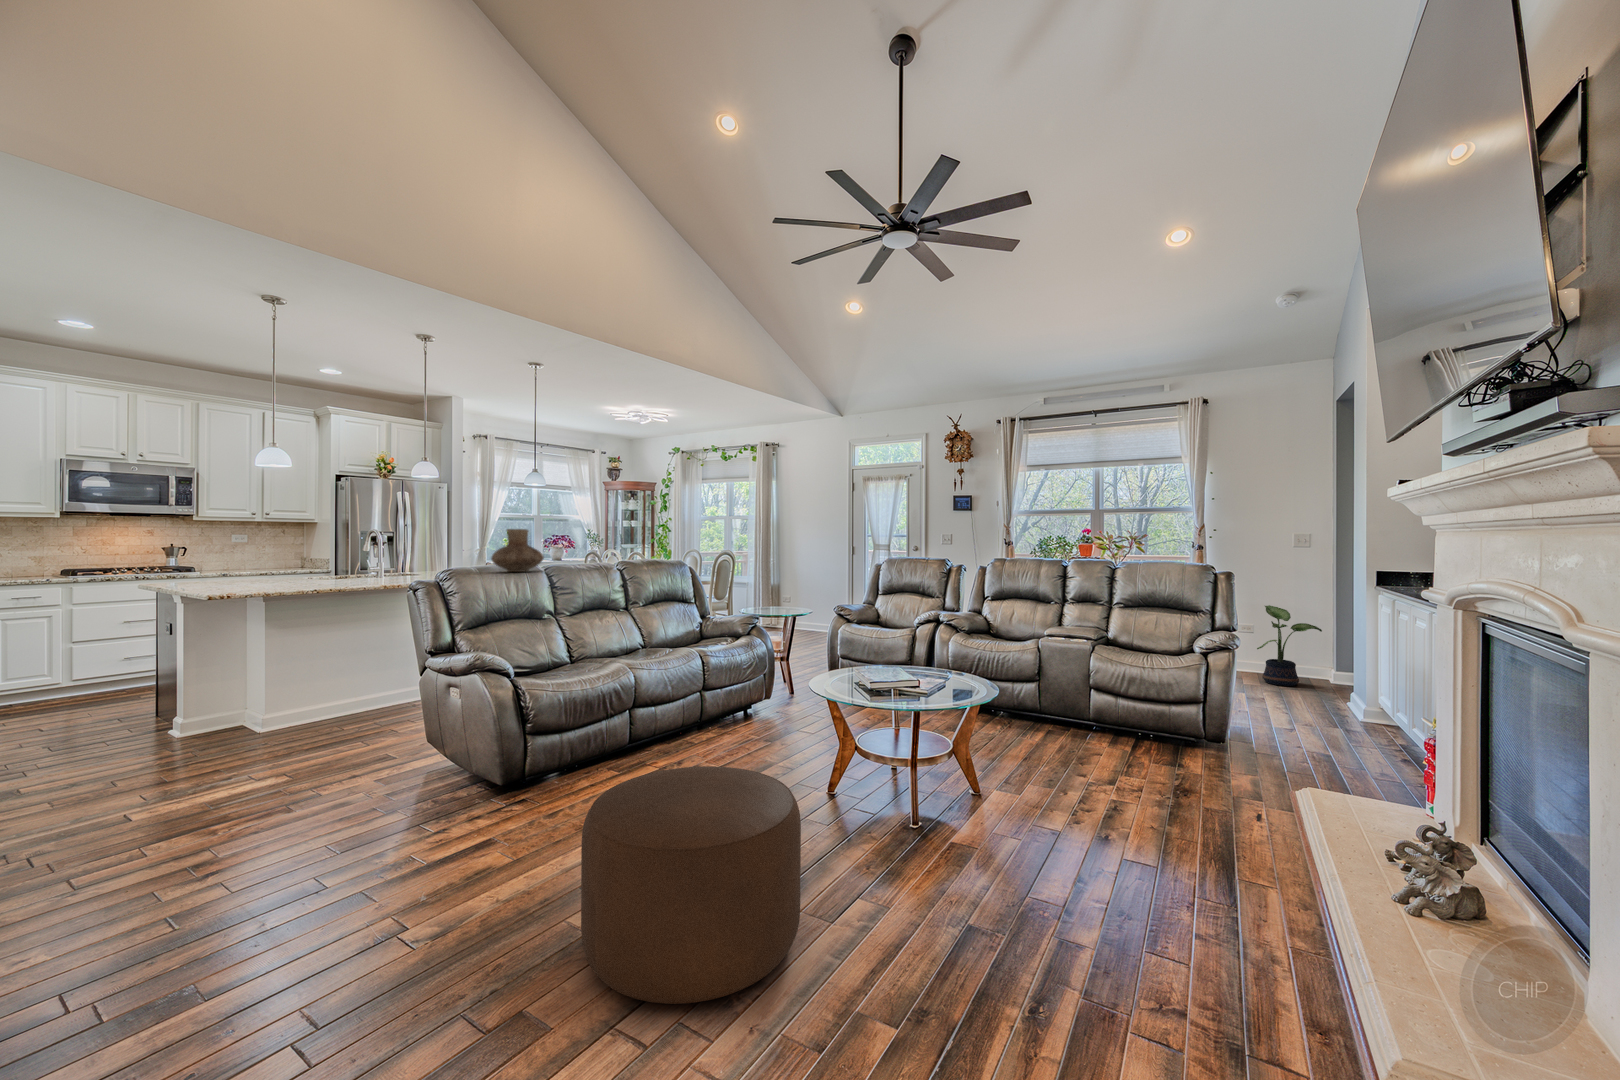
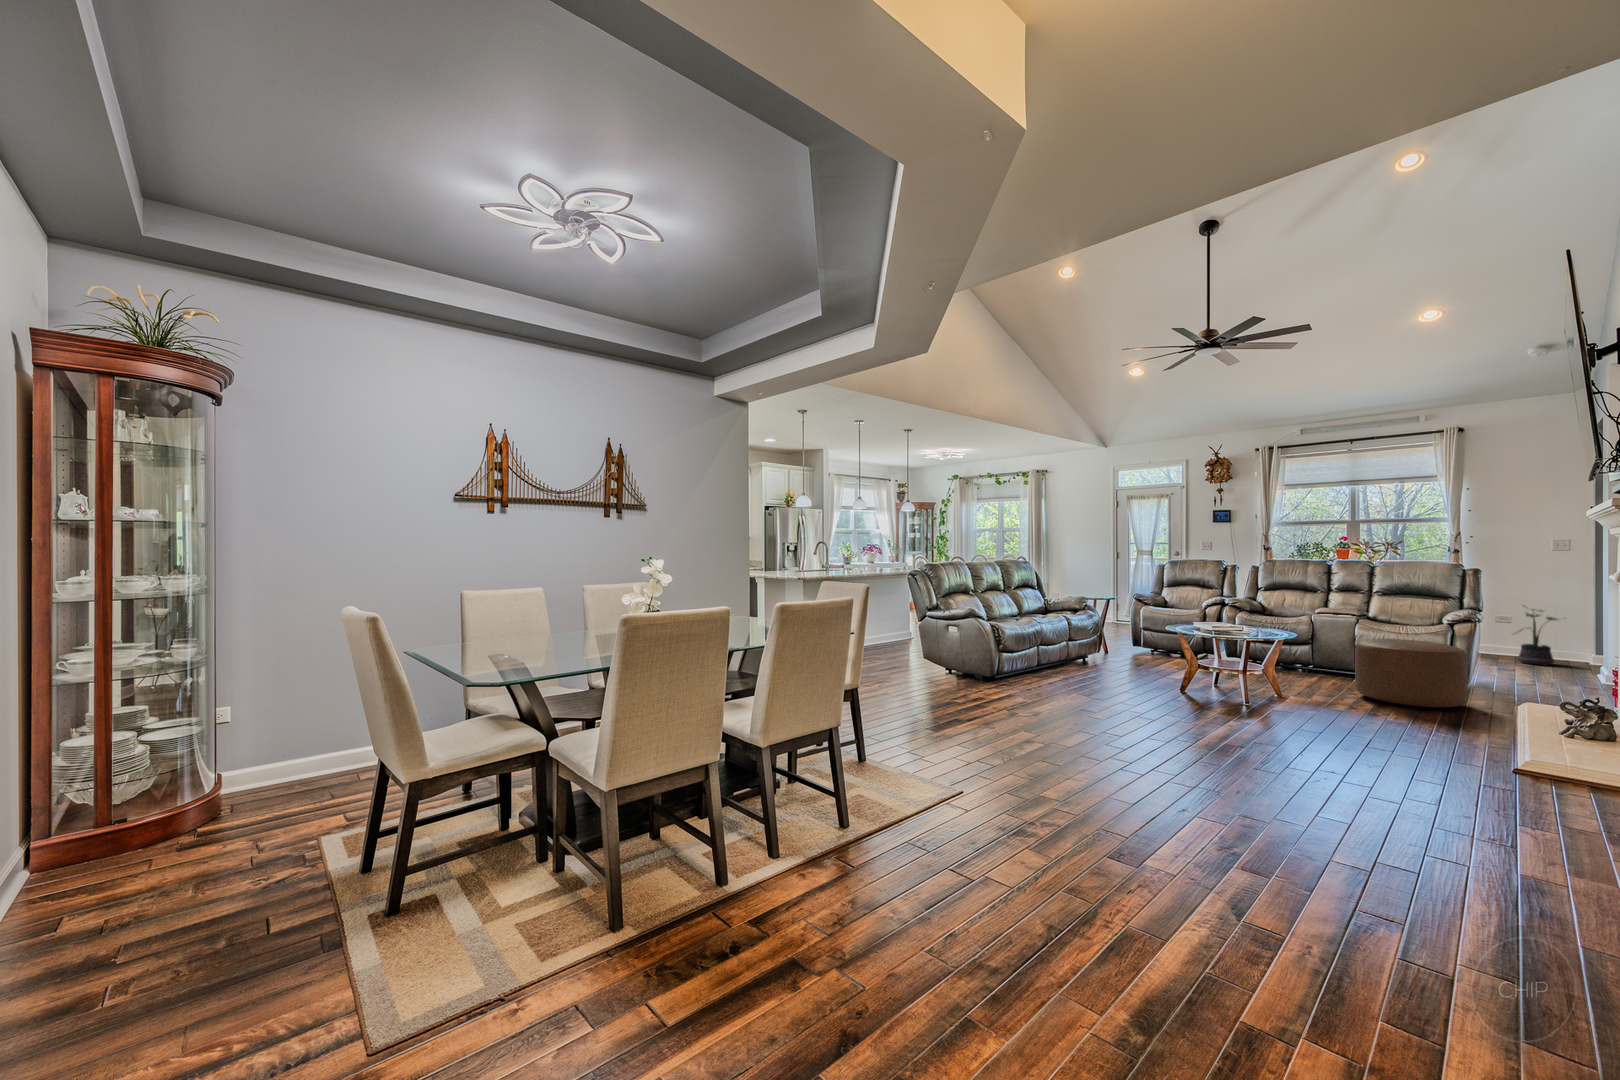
vase: present [491,529,544,572] -> none [935,540,964,565]
ottoman: present [581,766,801,1004] -> present [1355,639,1468,708]

